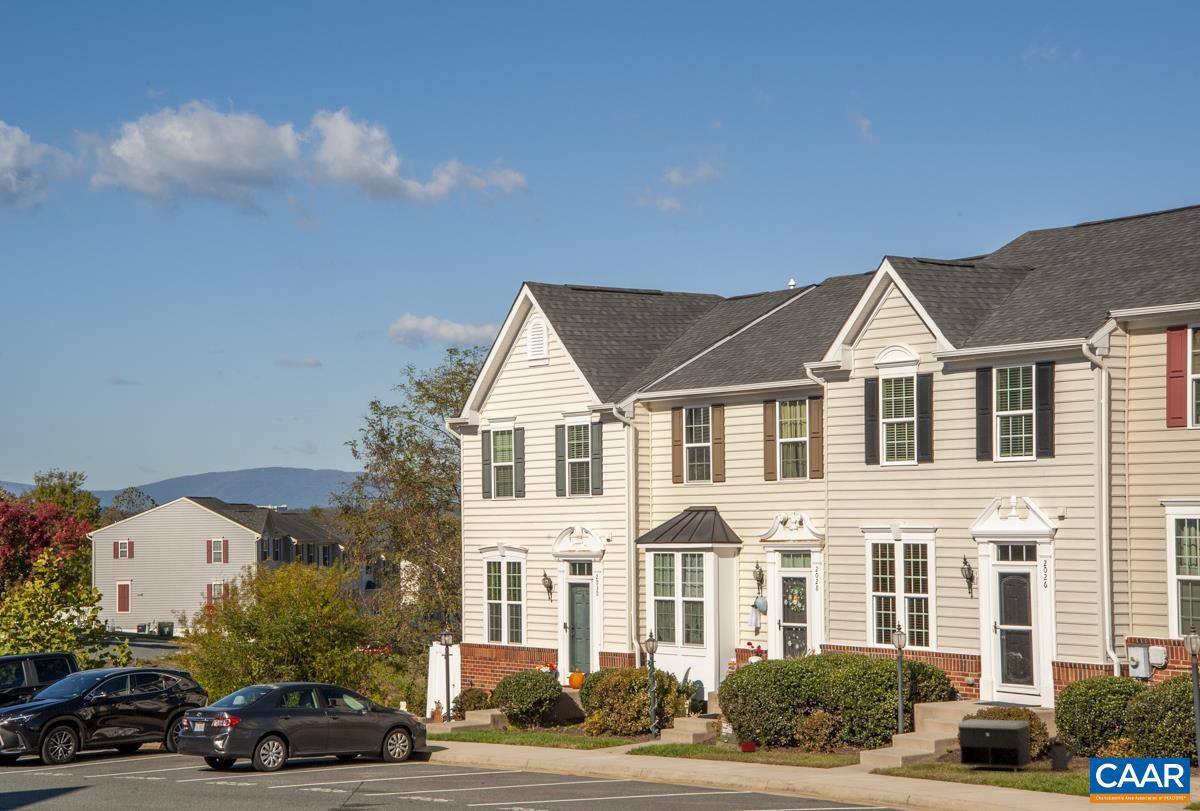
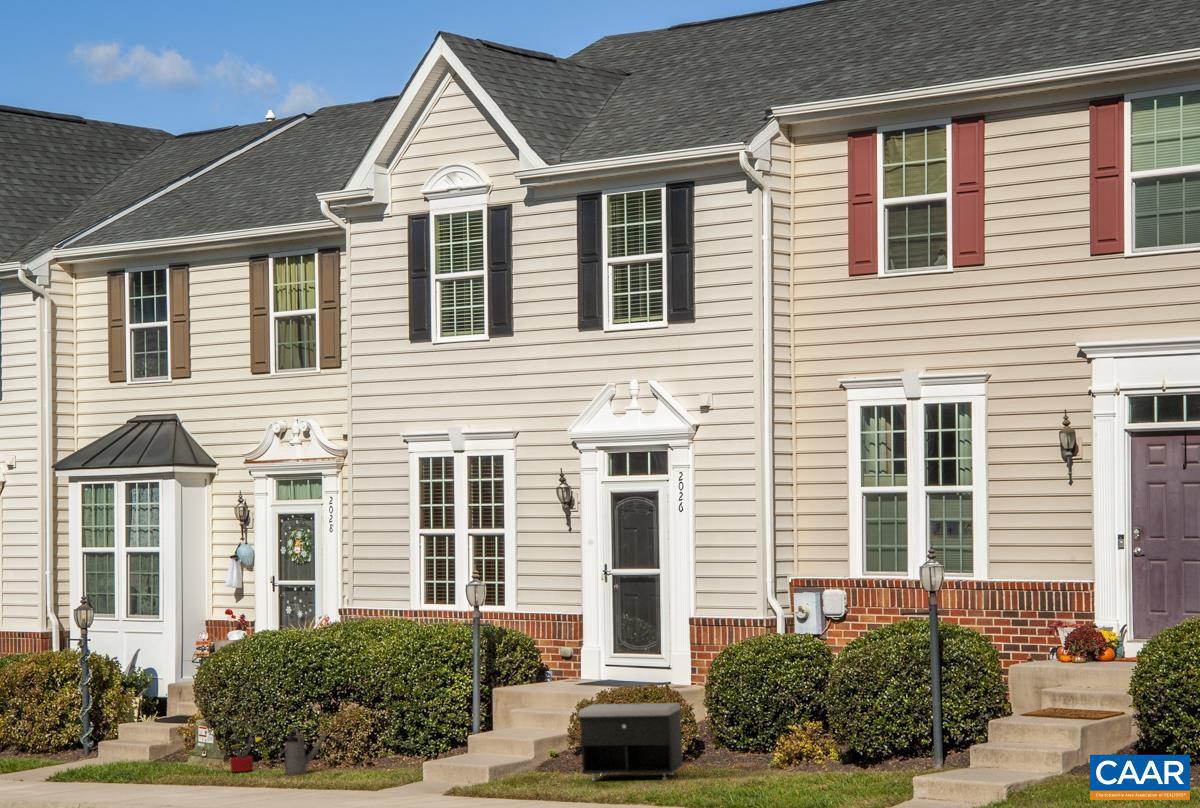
watering can: present [1048,736,1080,771] -> present [278,728,327,775]

